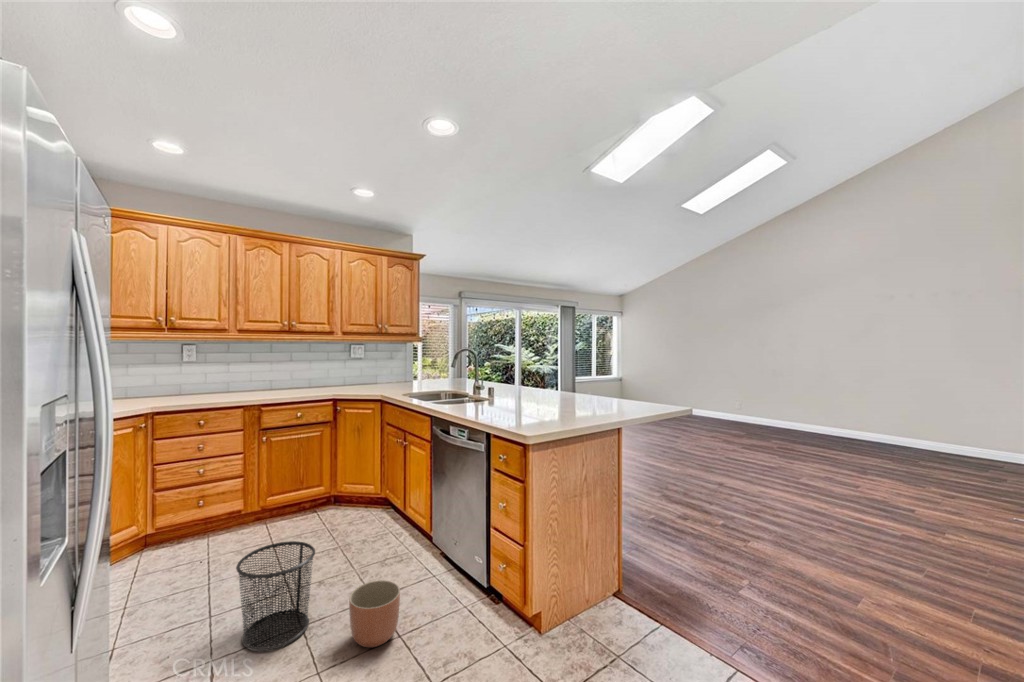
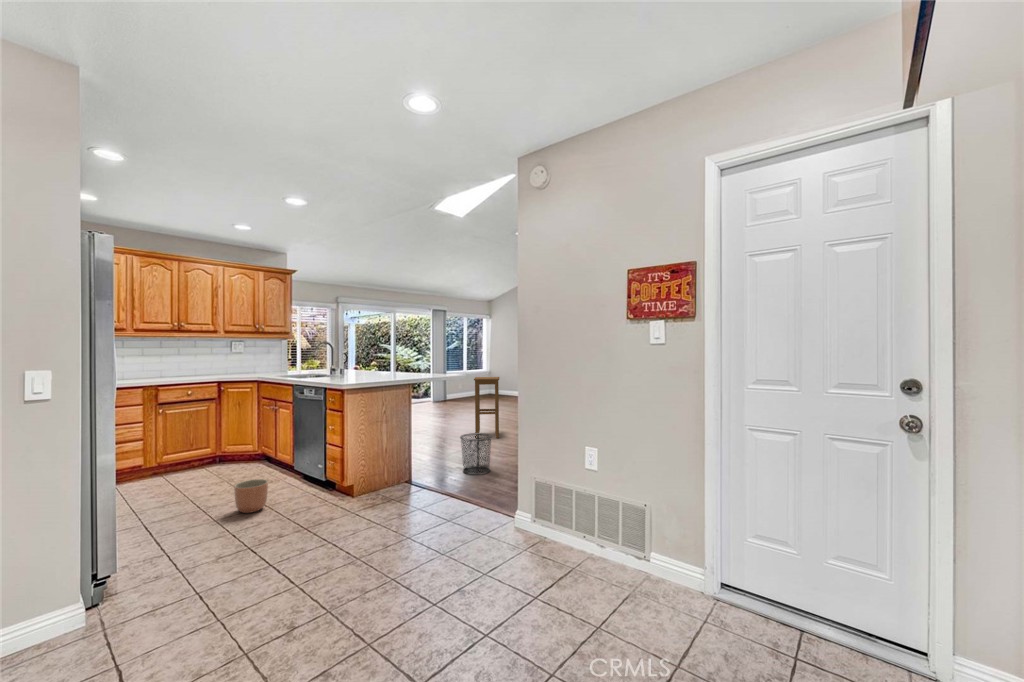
stool: none [647,397,688,485] -> present [474,377,499,439]
trash can: present [236,541,315,651] -> present [460,433,492,475]

